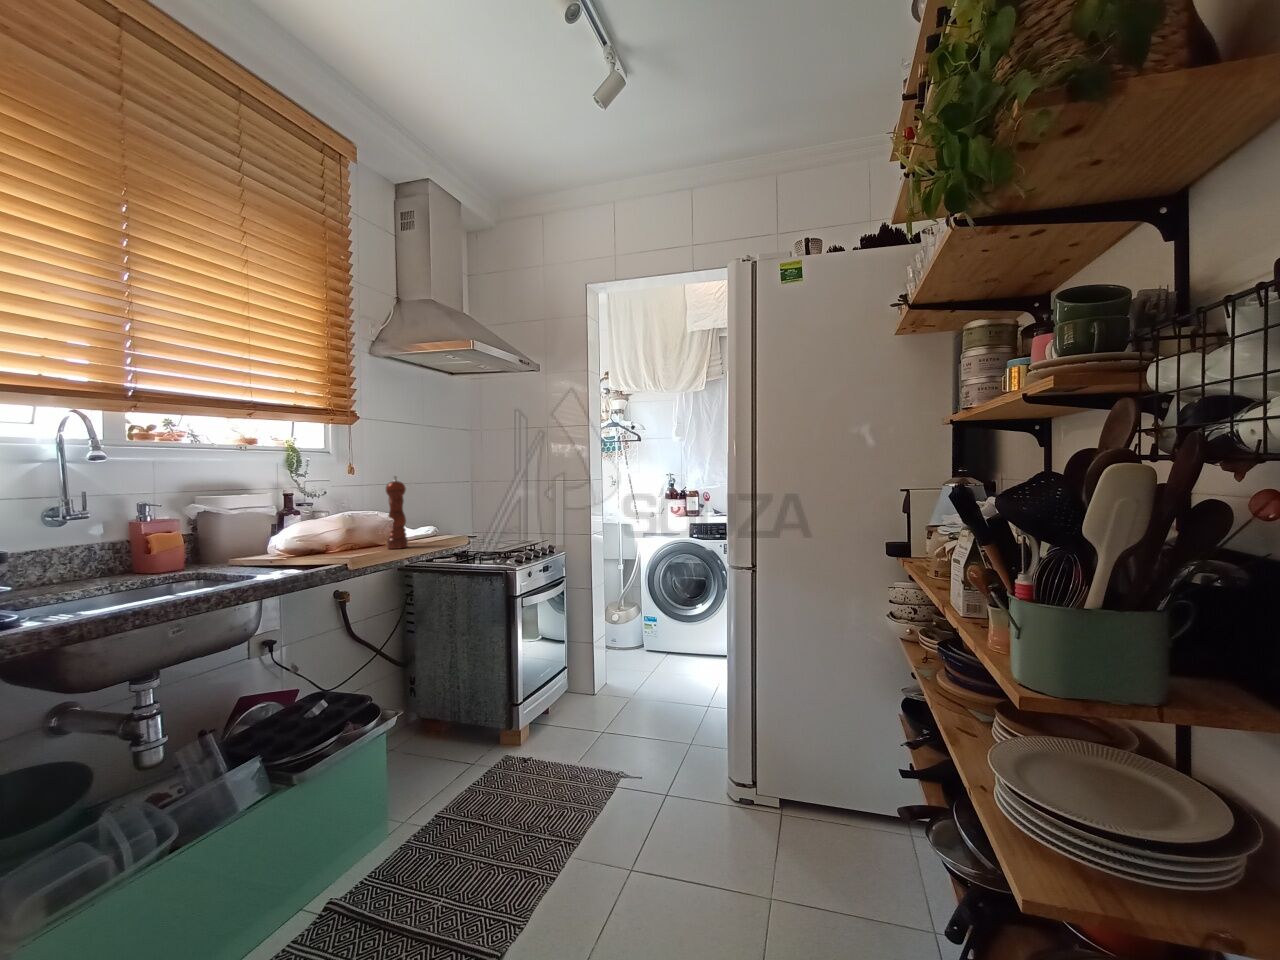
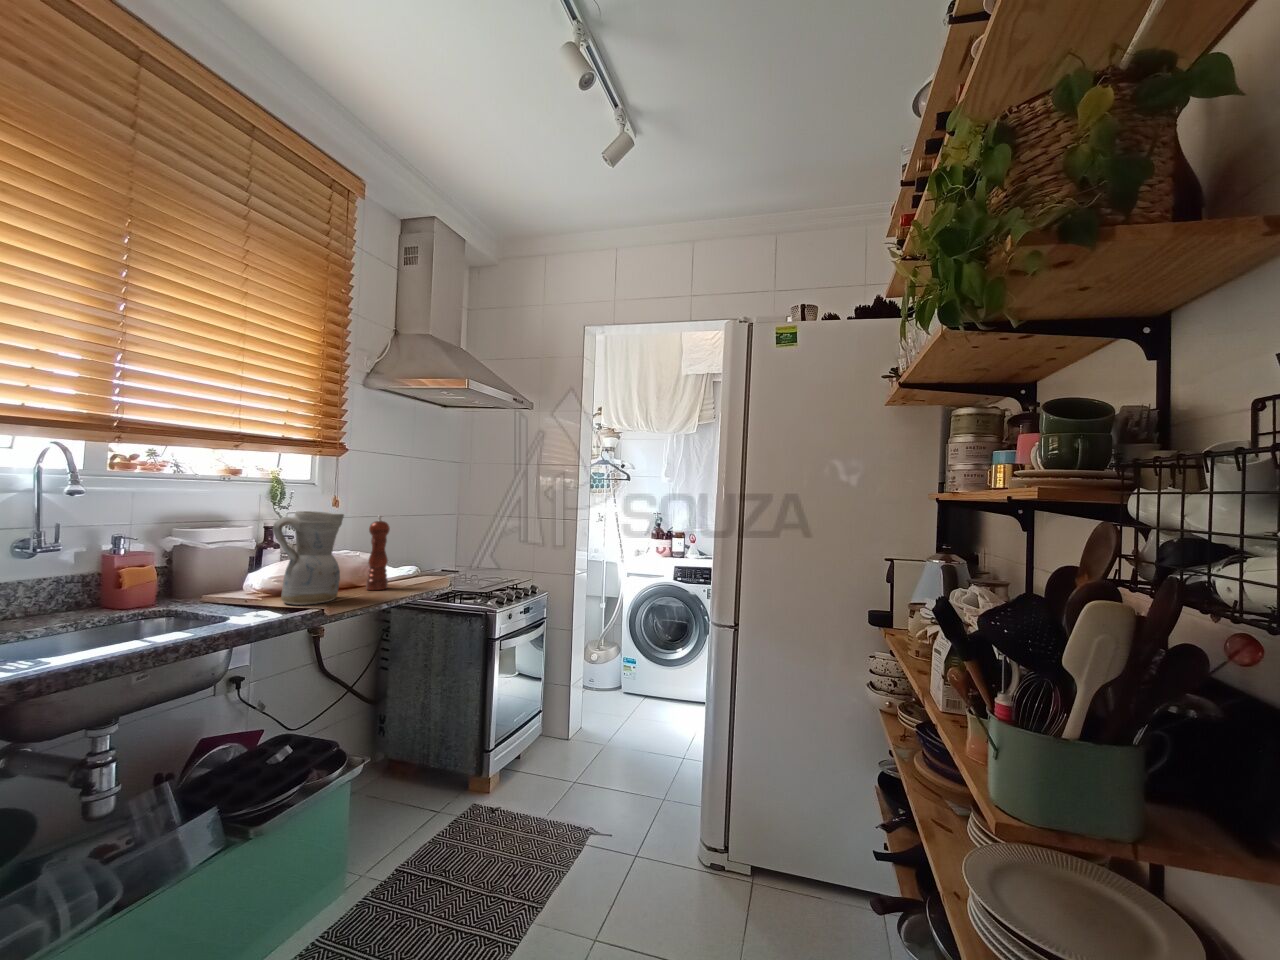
ceramic pitcher: none [291,472,360,562] -> present [273,511,344,605]

